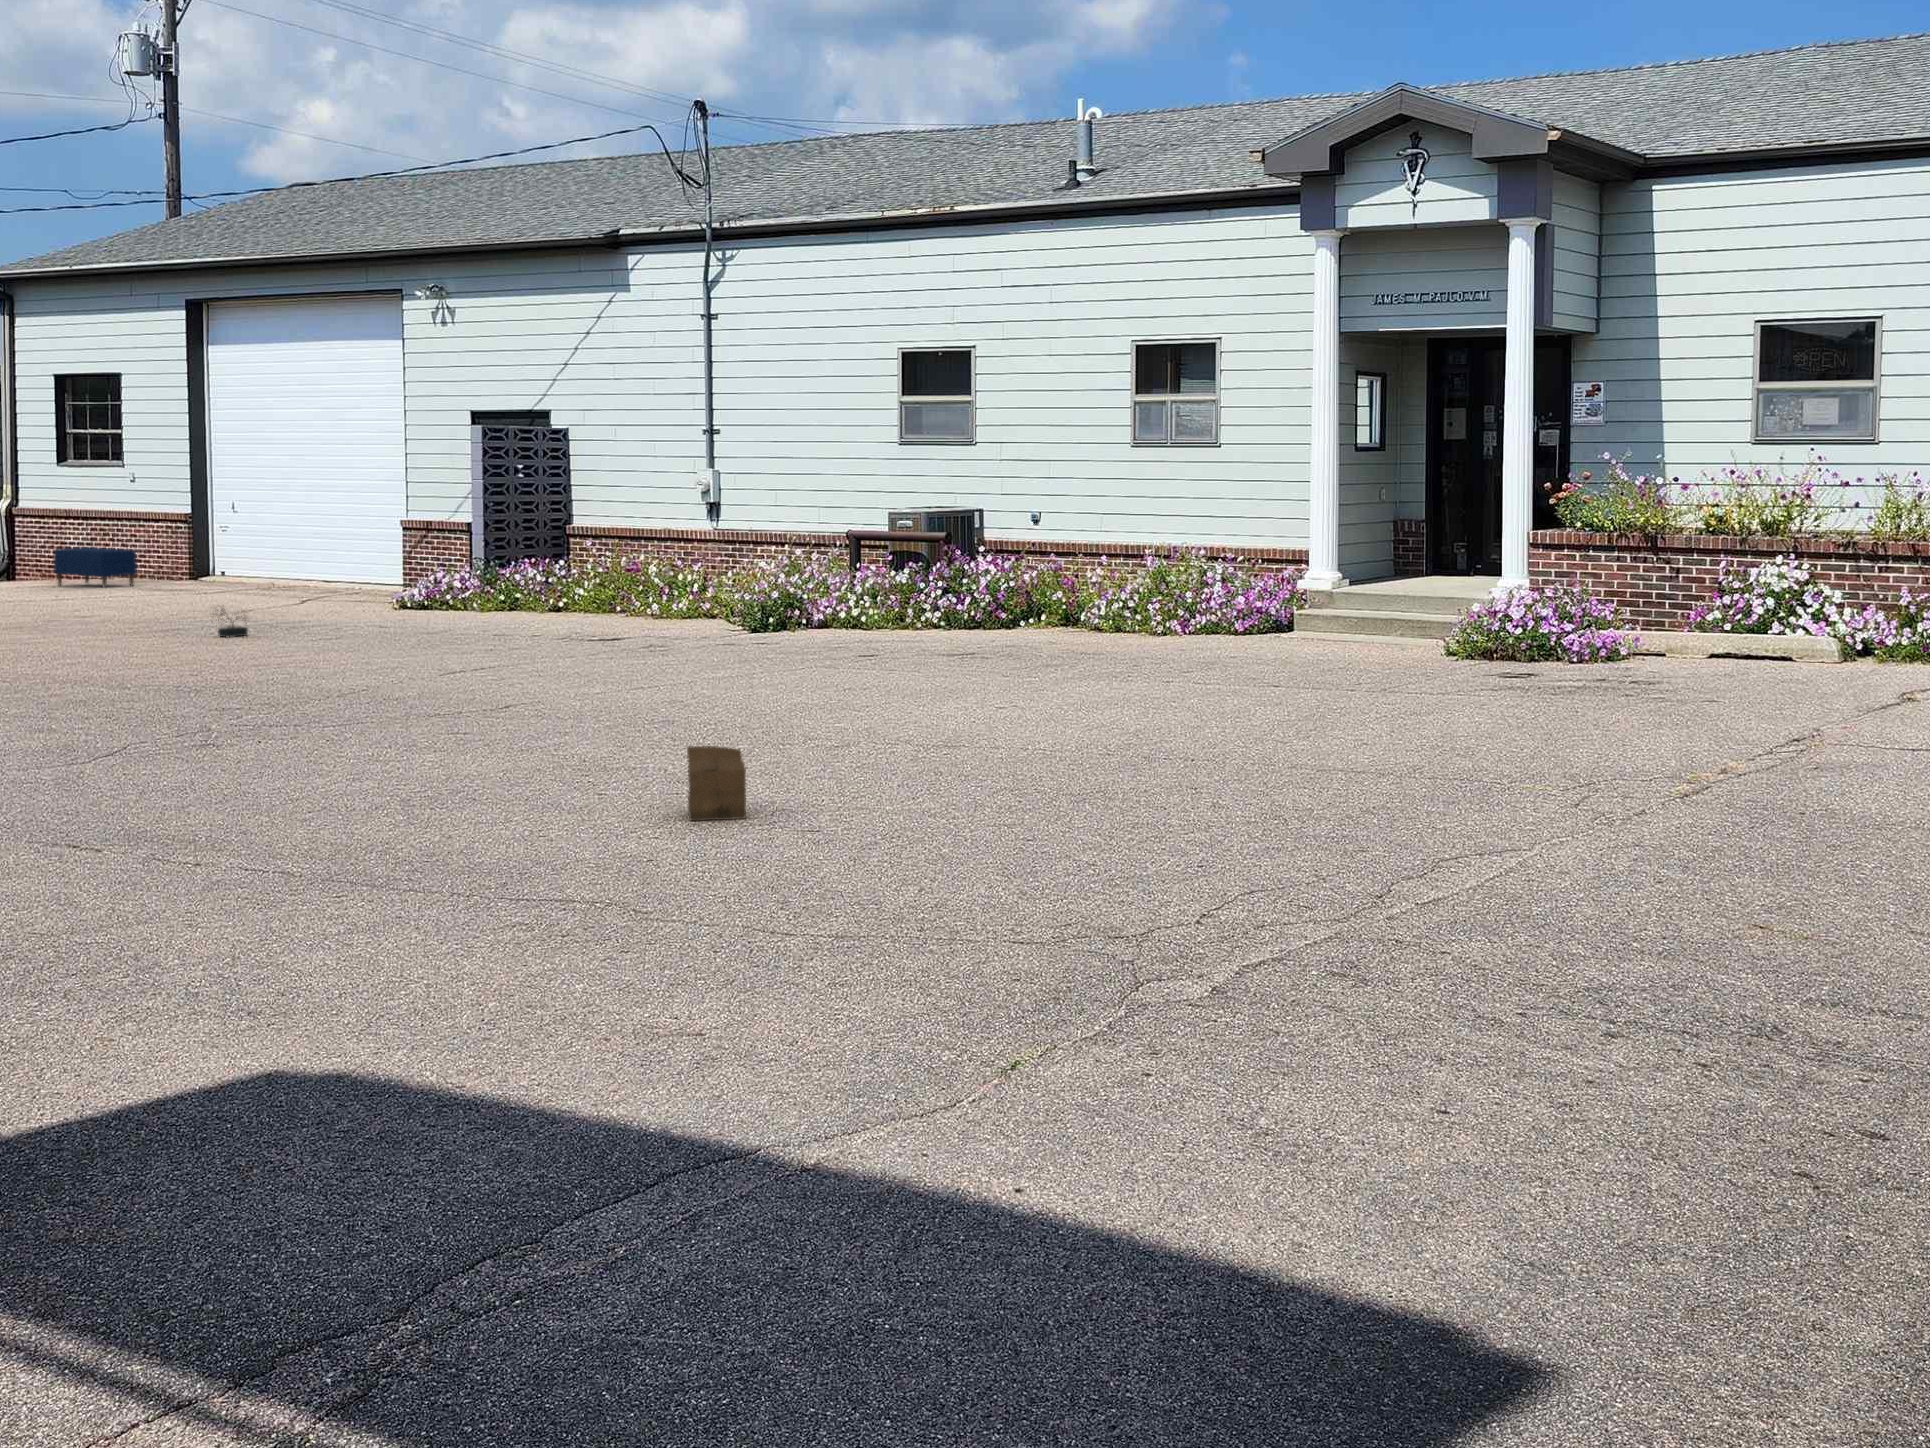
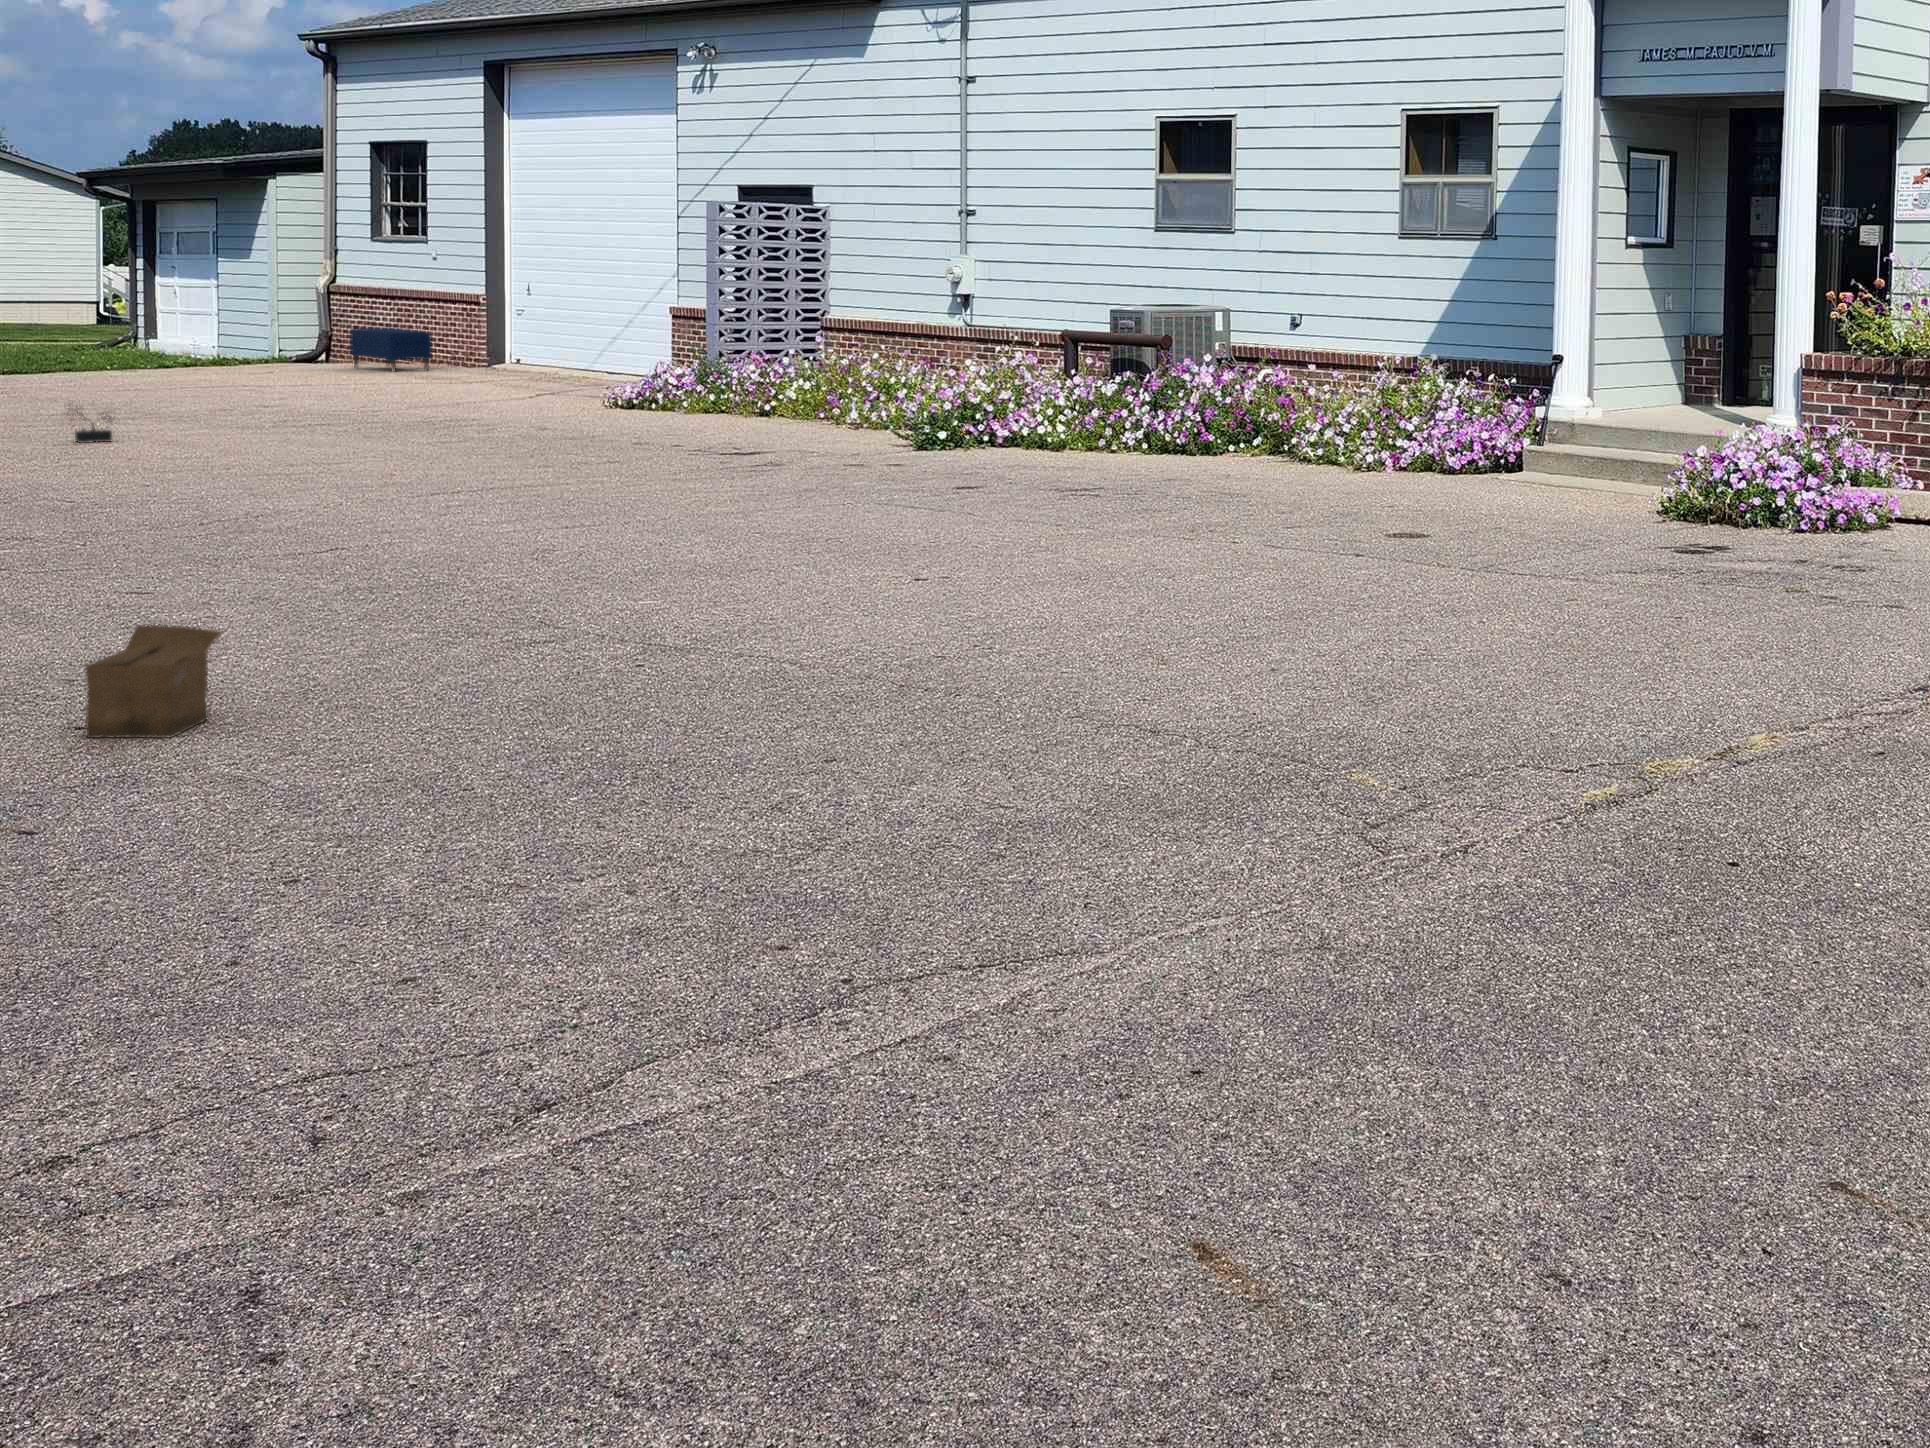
decorative plant: present [211,605,248,637] -> present [64,404,112,443]

